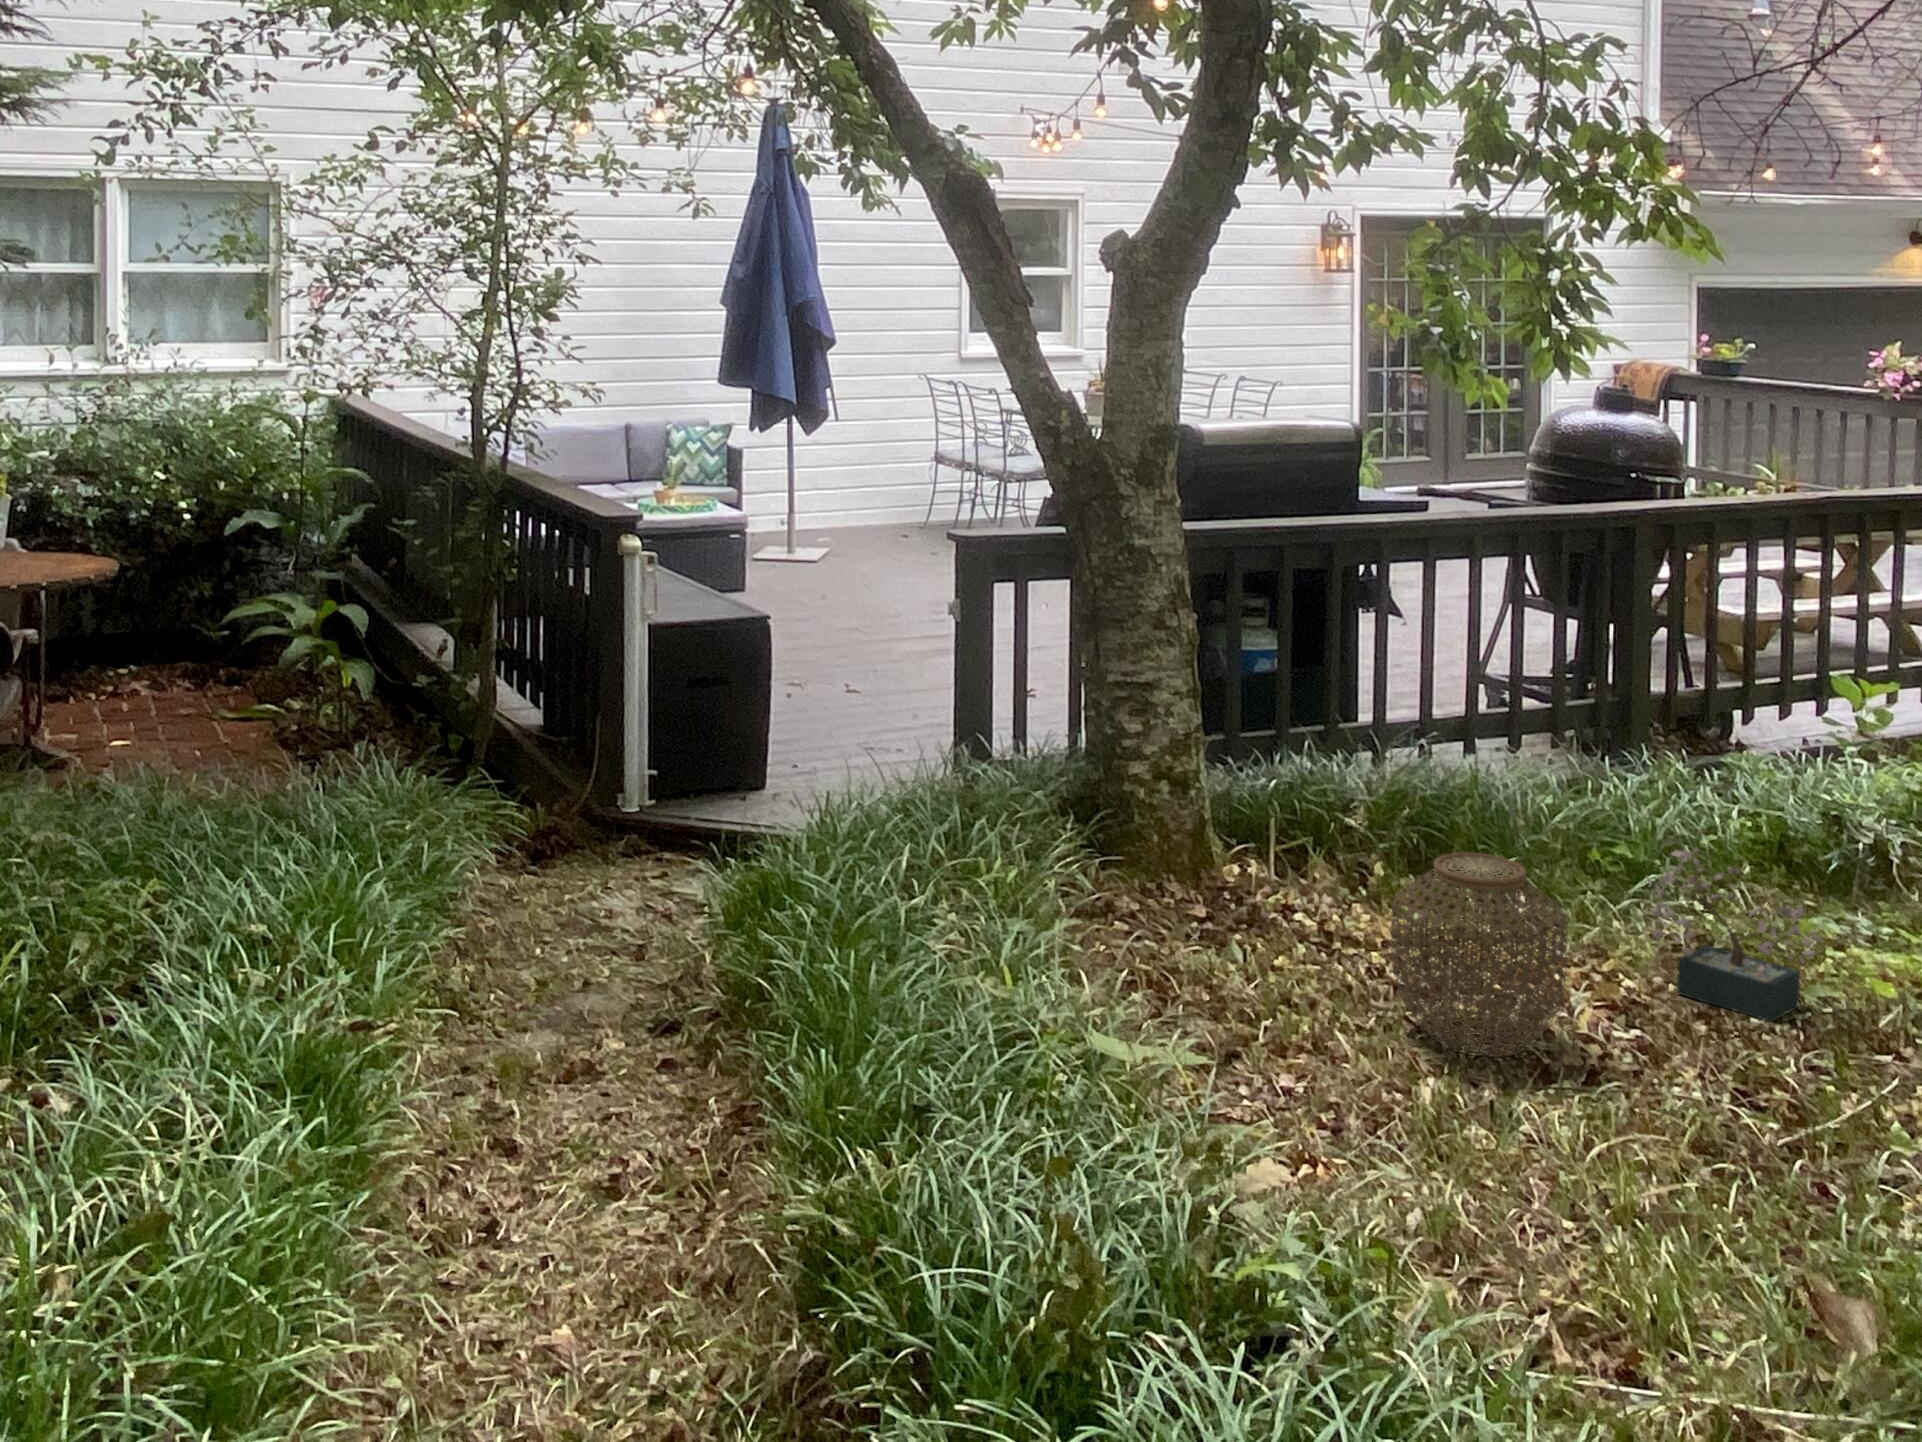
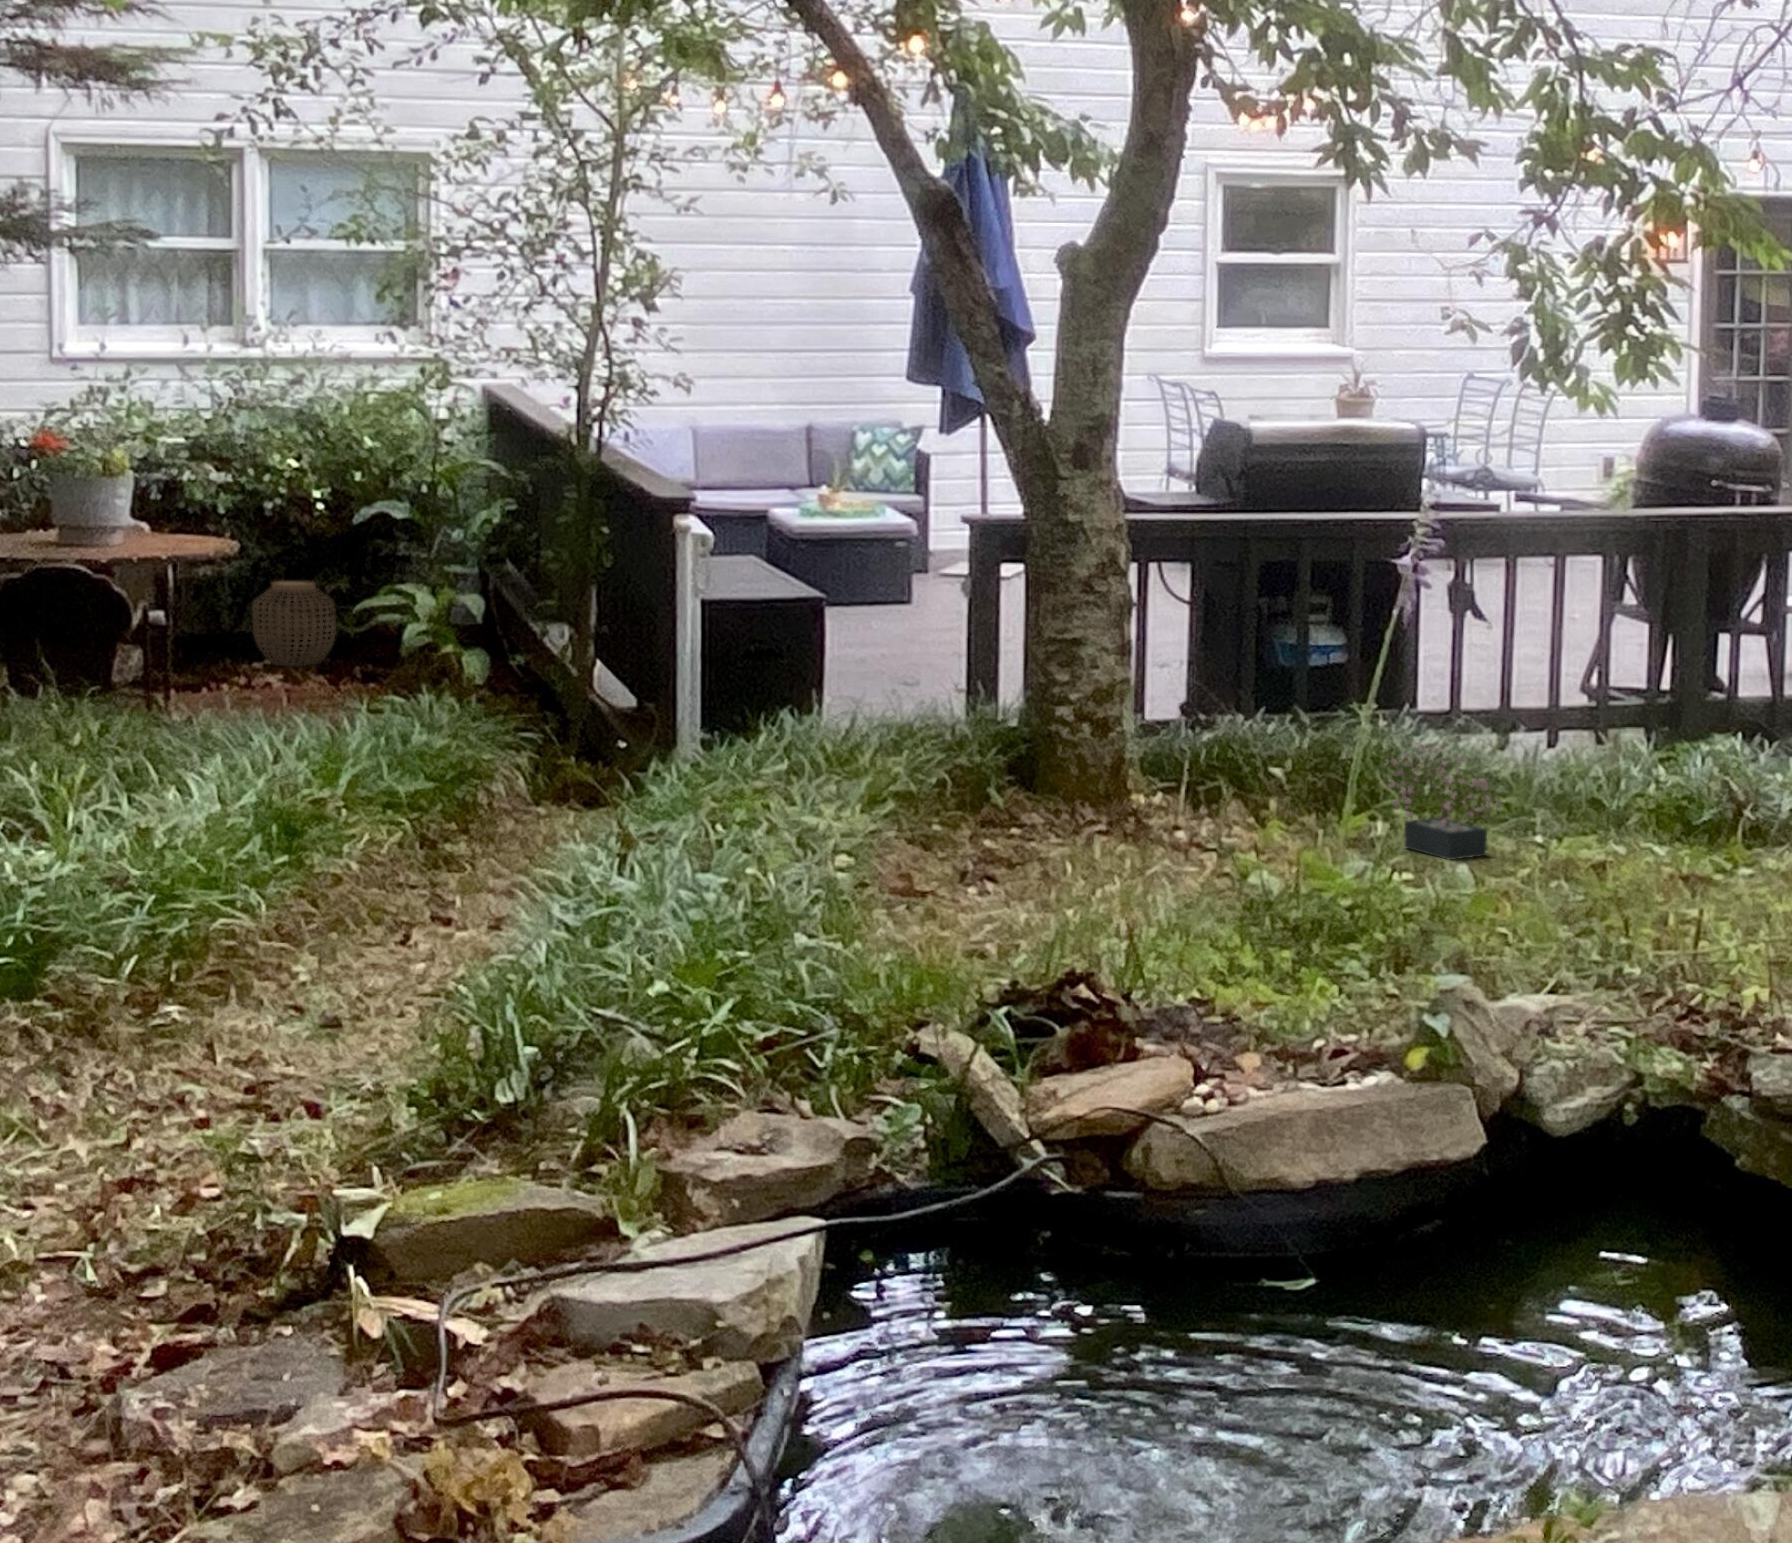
woven basket: present [1391,853,1567,1057] -> present [253,581,336,666]

